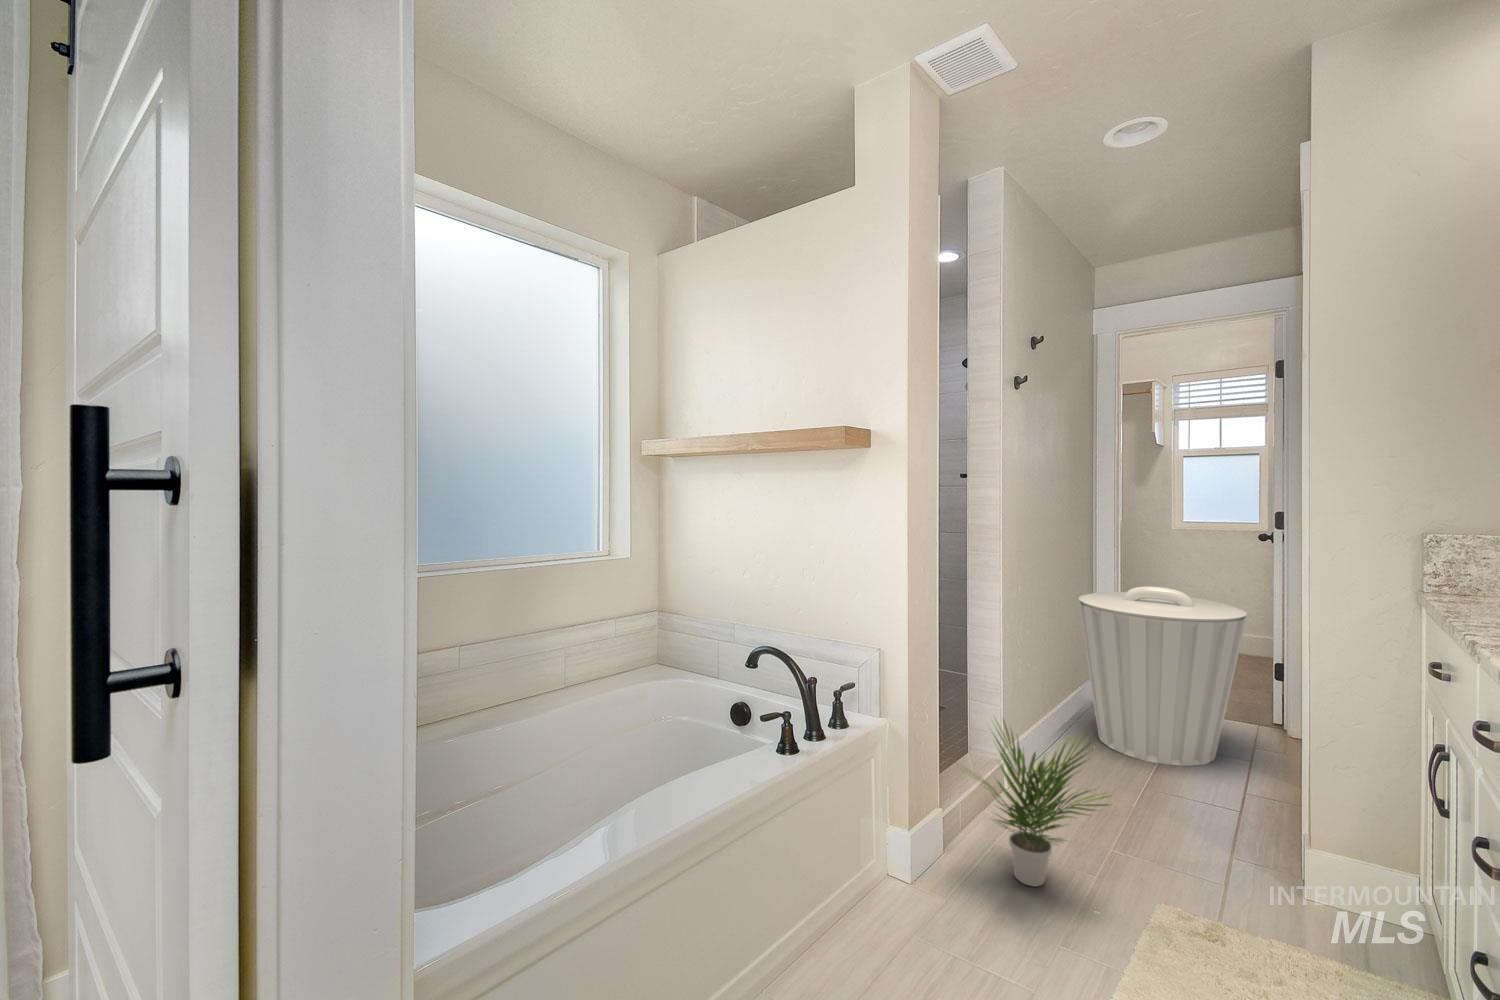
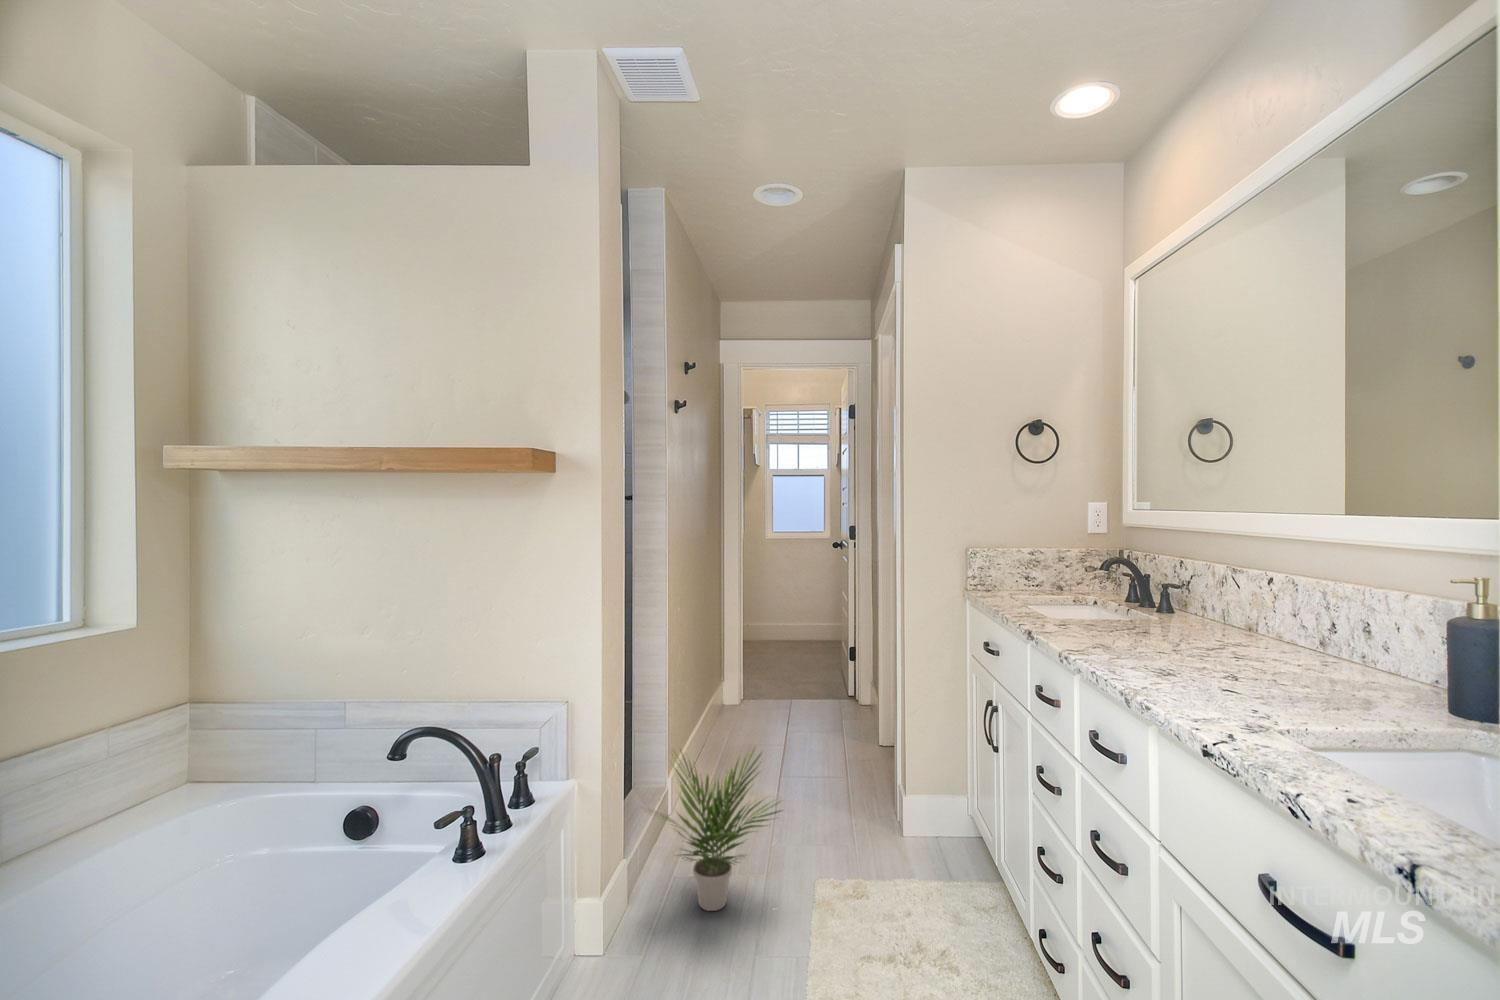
trash can: present [1079,586,1247,766] -> none [716,596,842,755]

